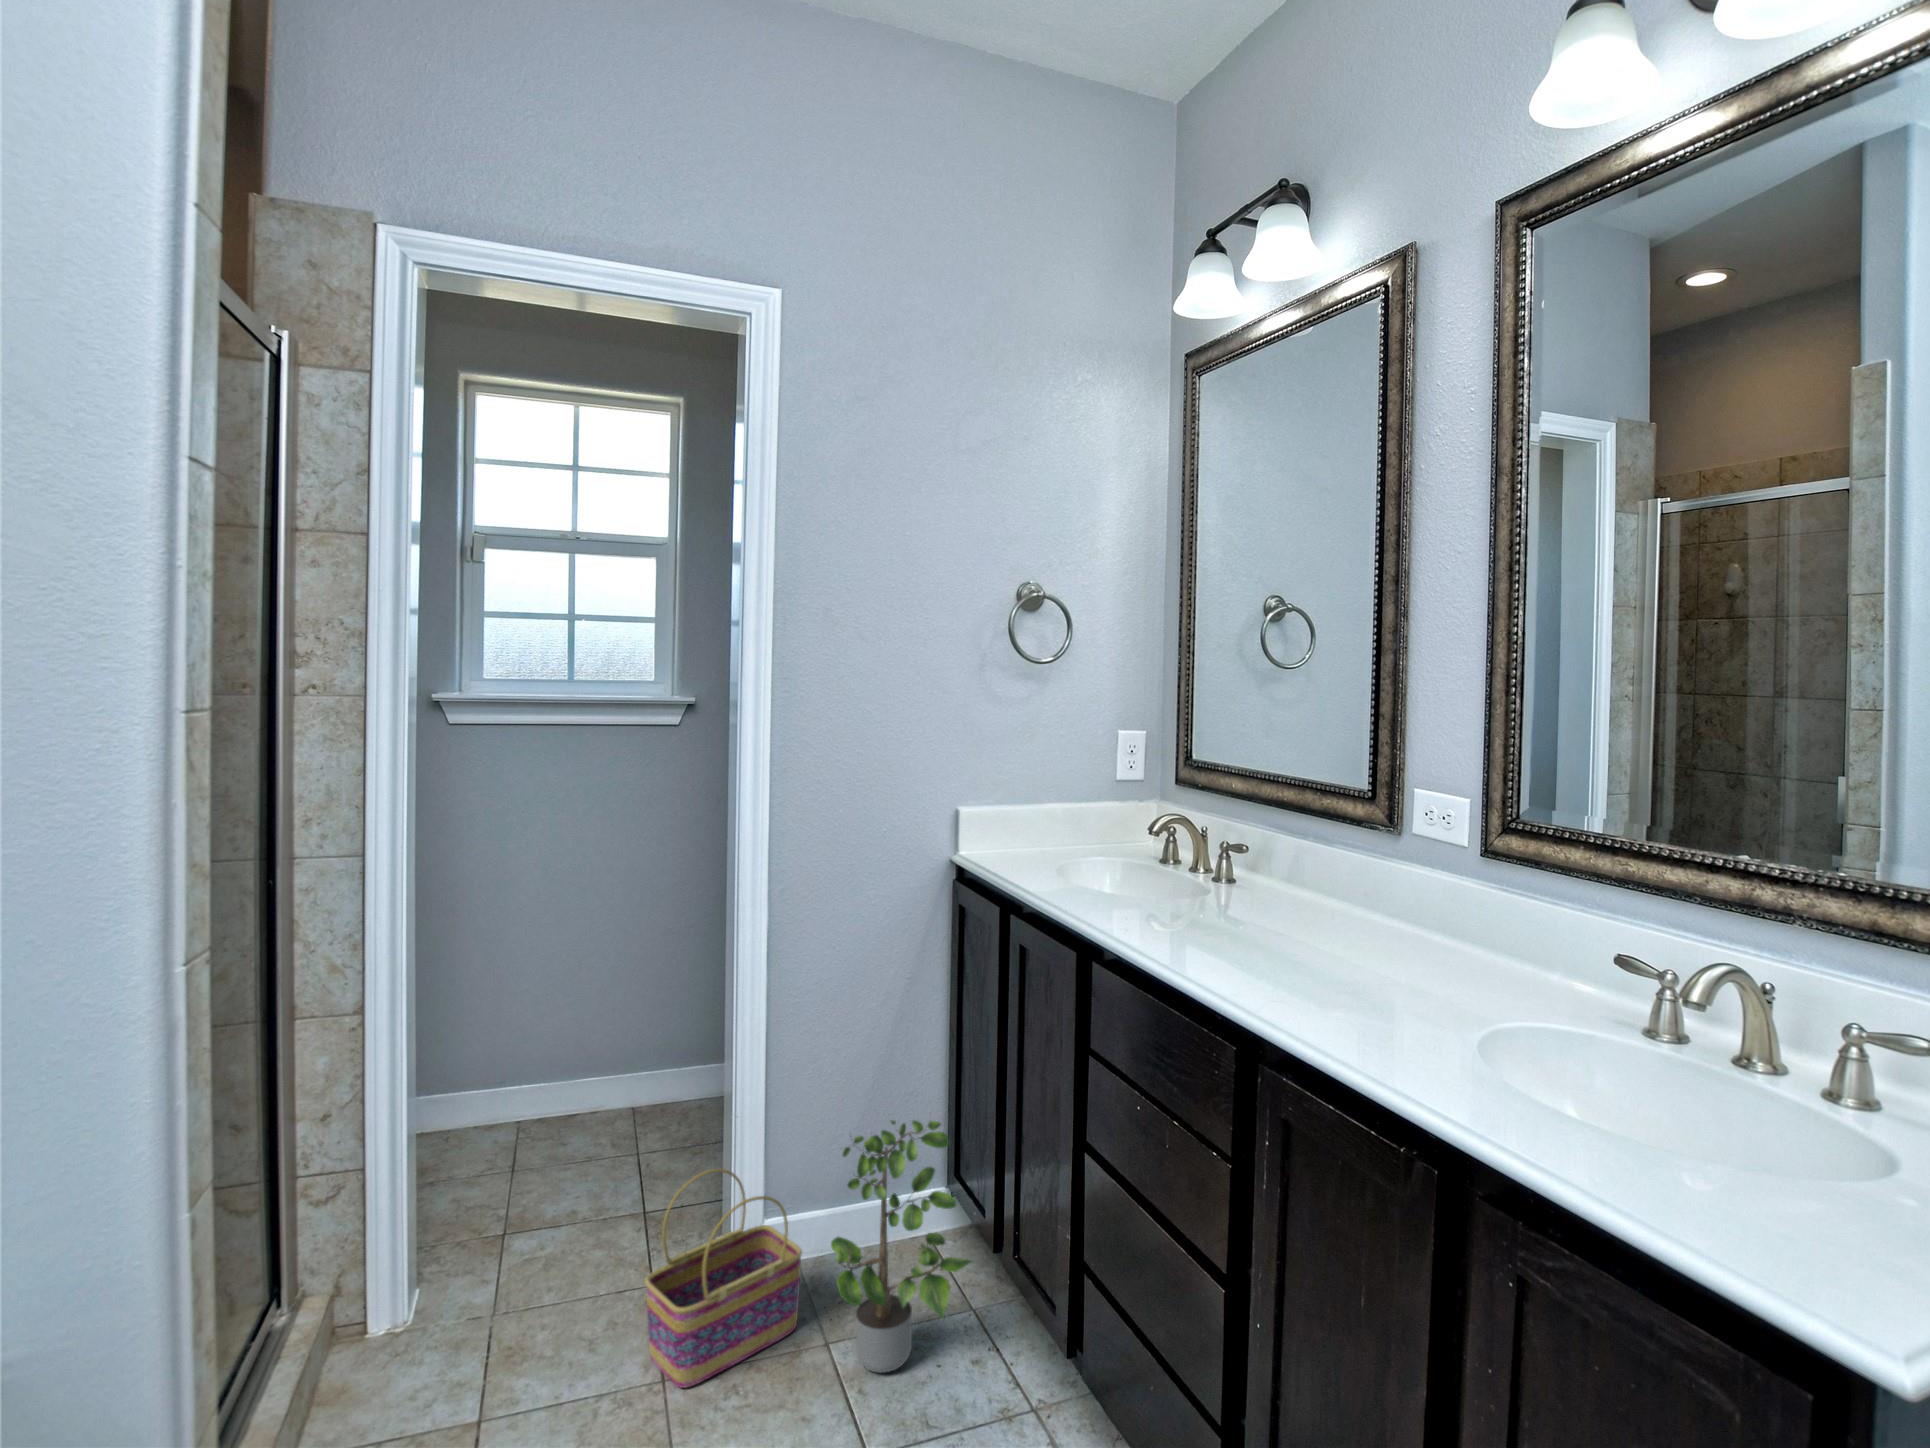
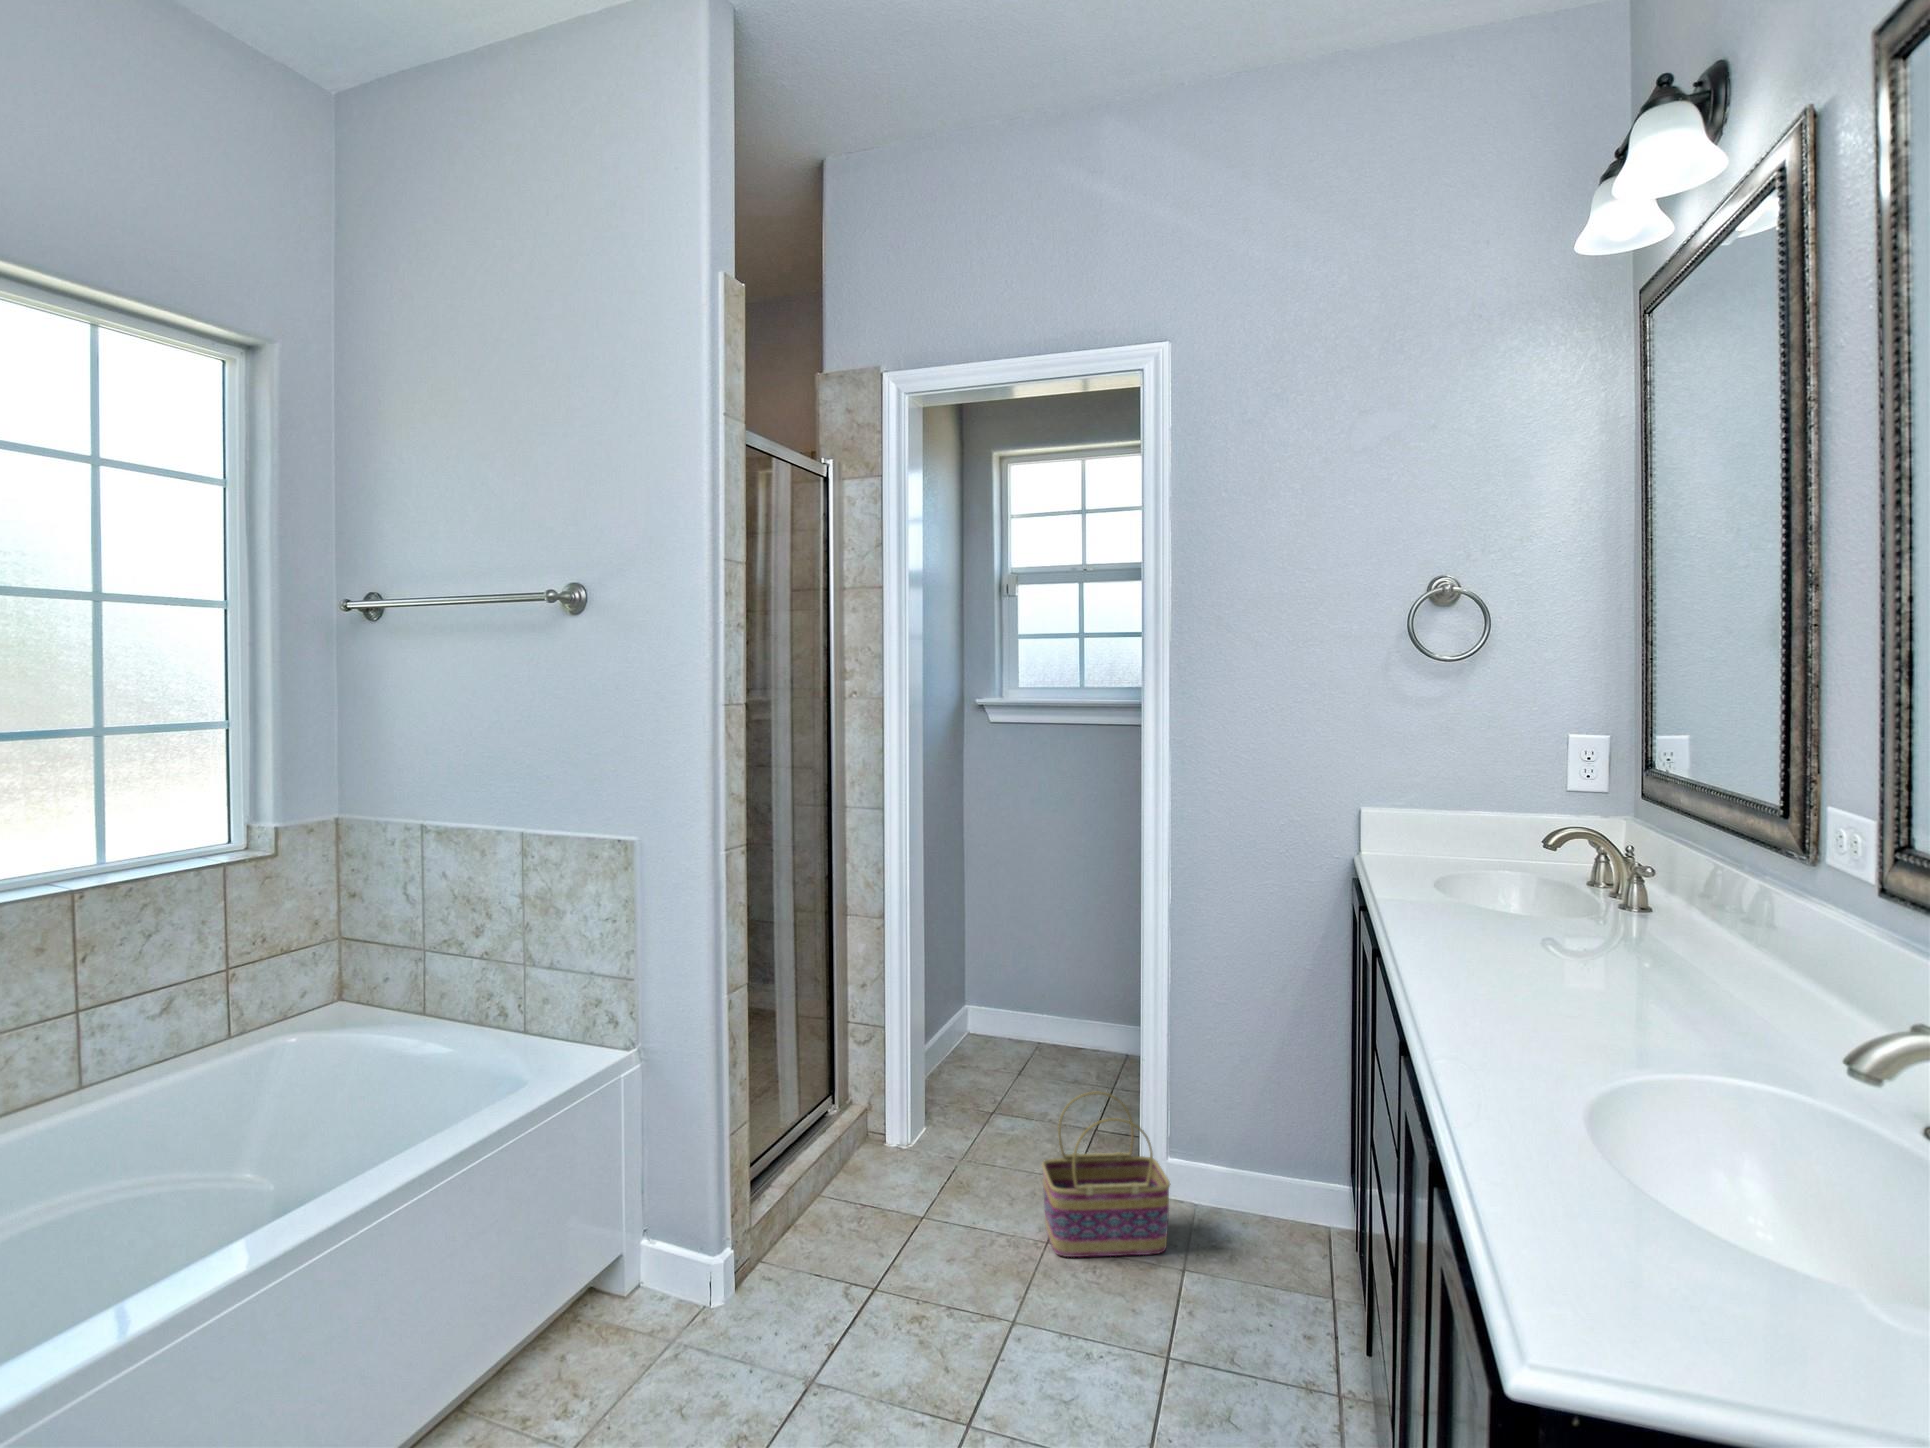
potted plant: present [831,1120,972,1373] -> none [1171,1080,1316,1312]

